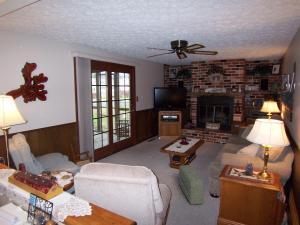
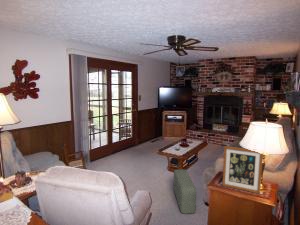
picture frame: none [232,141,268,181] -> present [223,146,263,193]

